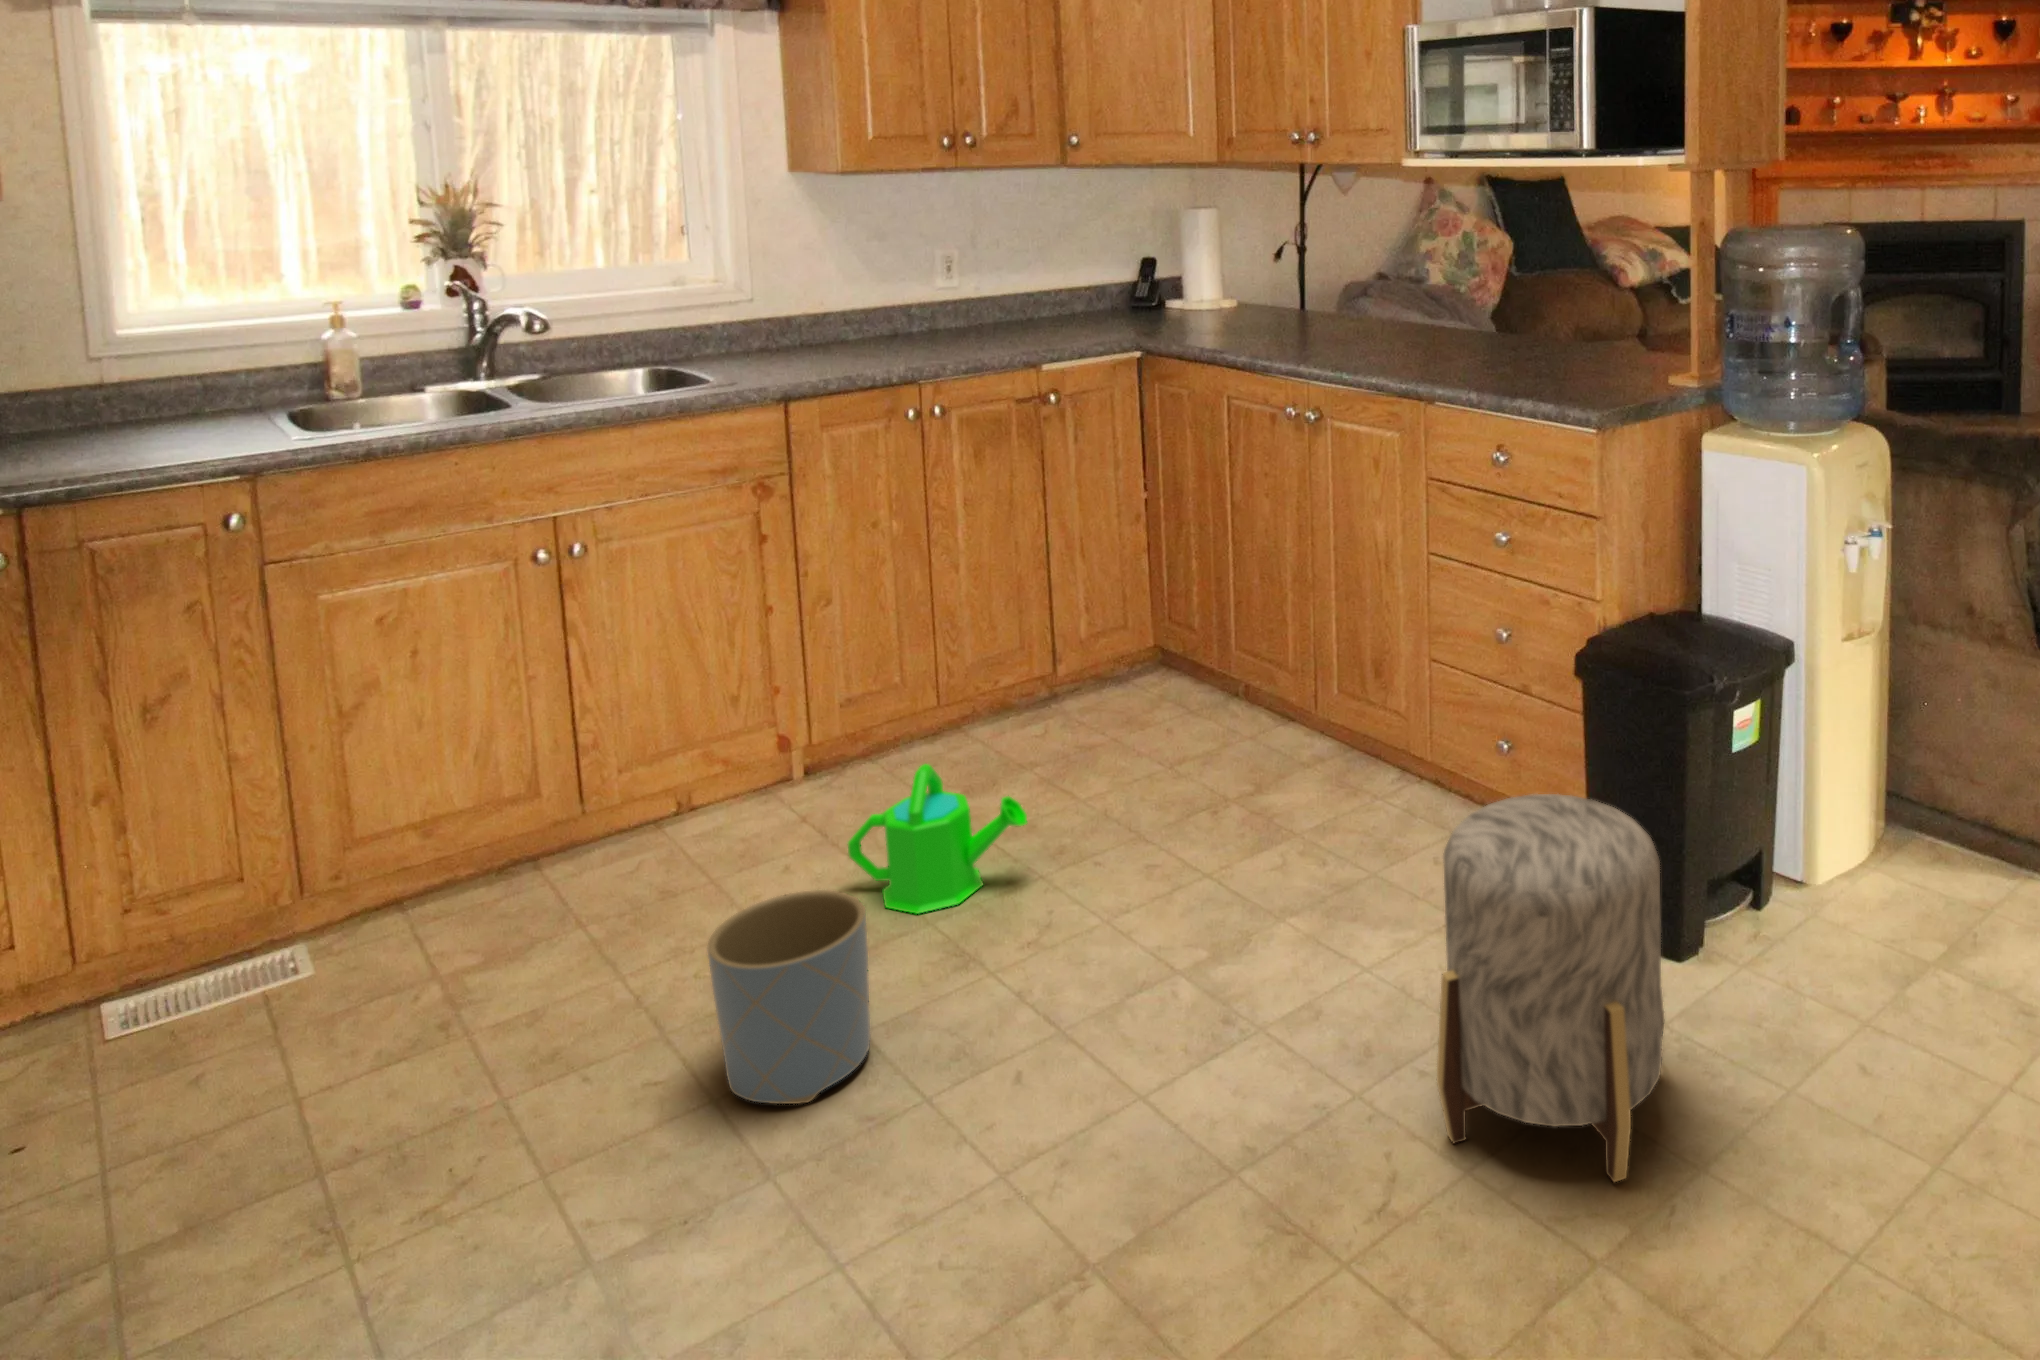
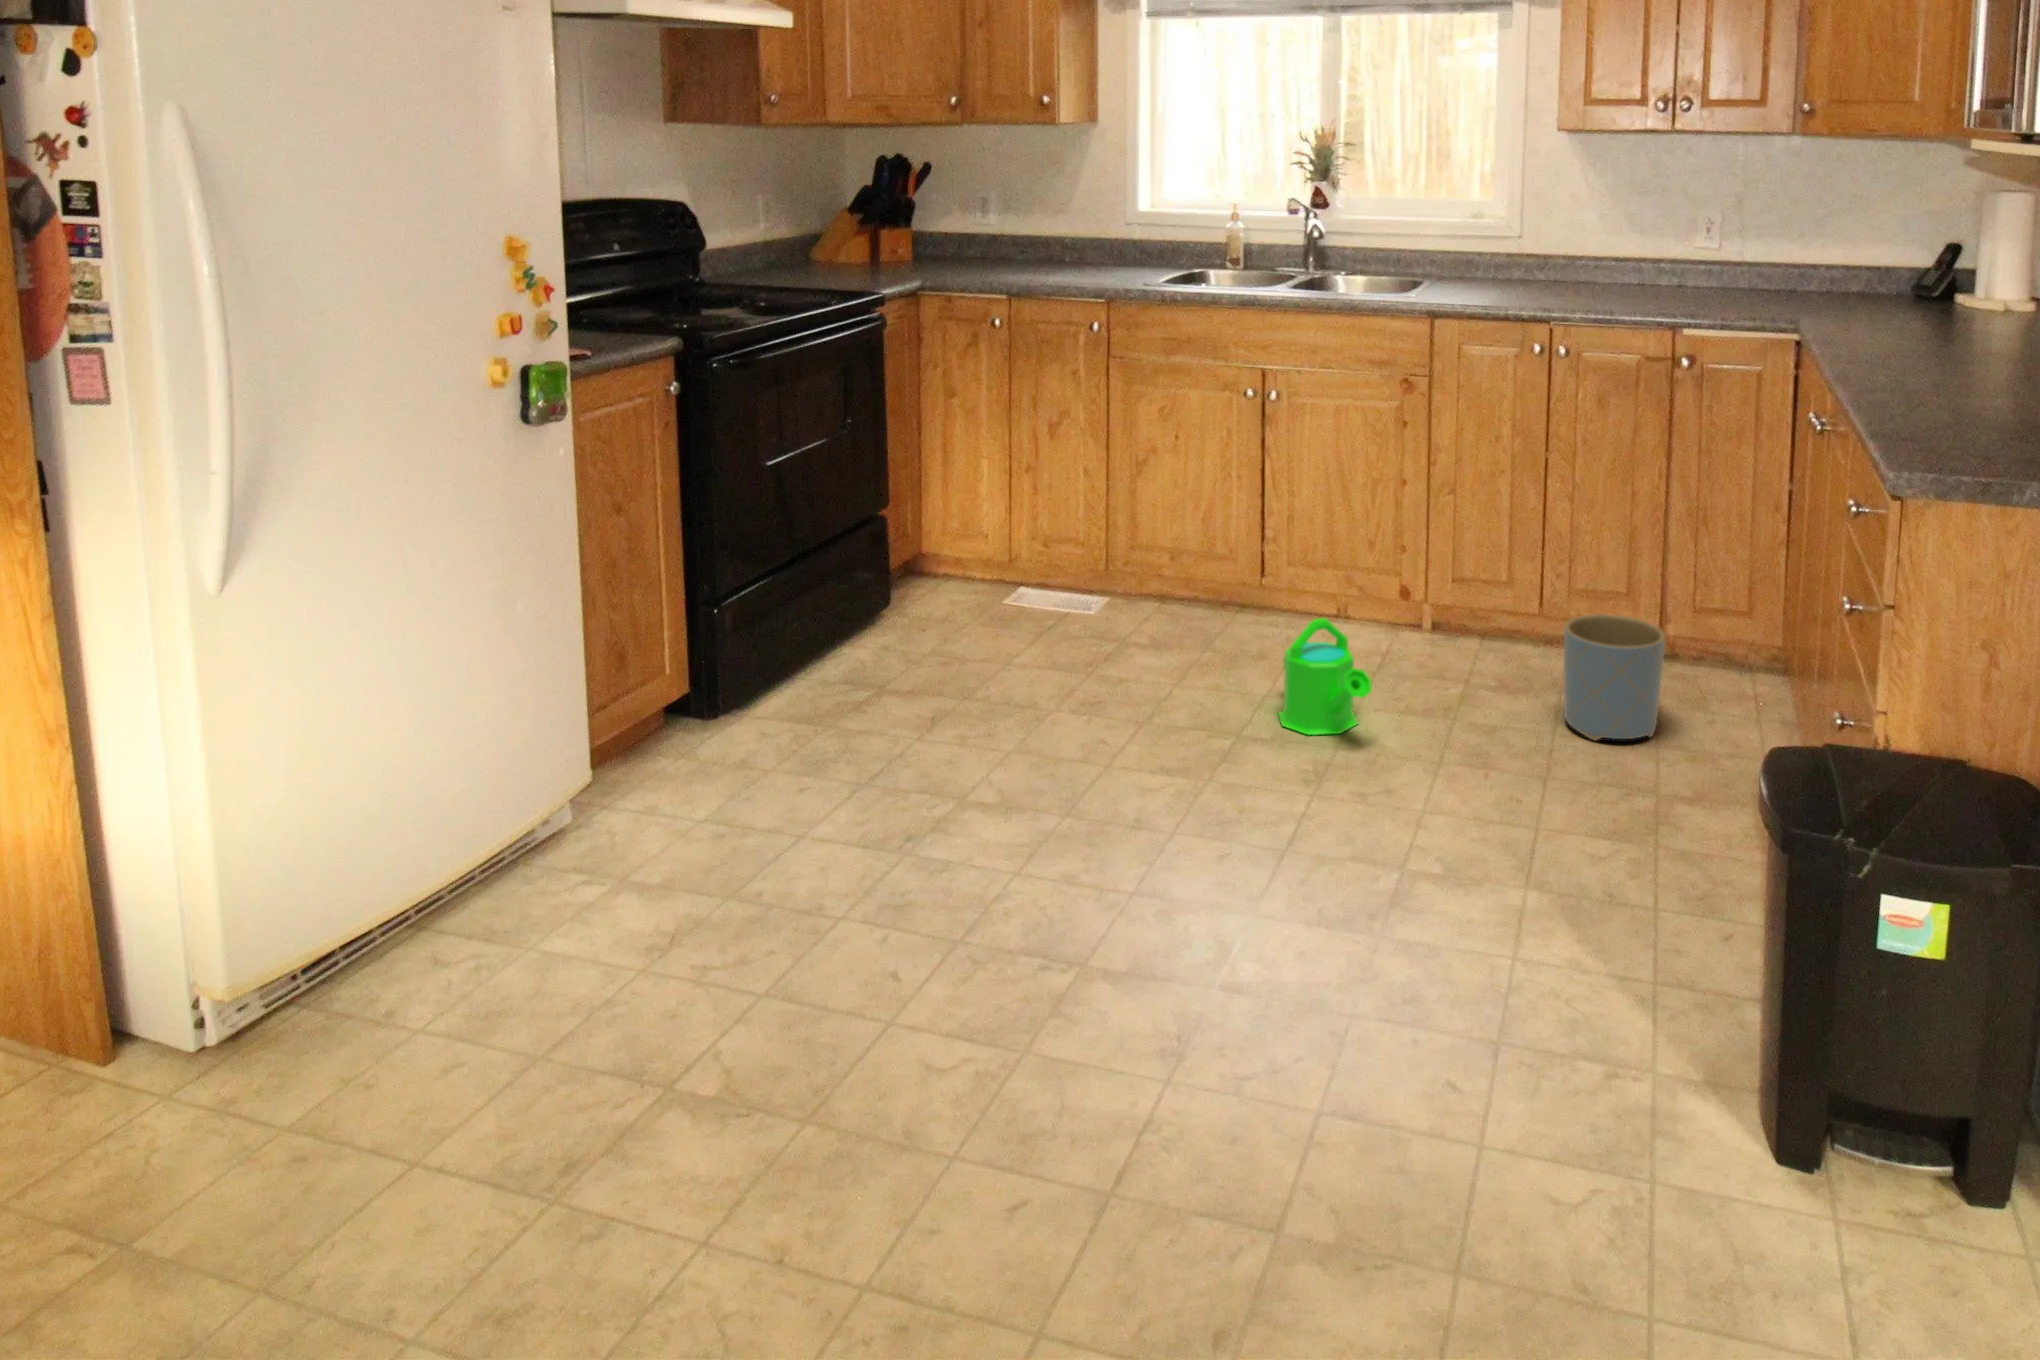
stool: present [1437,794,1664,1182] -> none [1195,782,1416,1163]
planter: present [707,890,870,1104] -> present [1564,614,1665,741]

